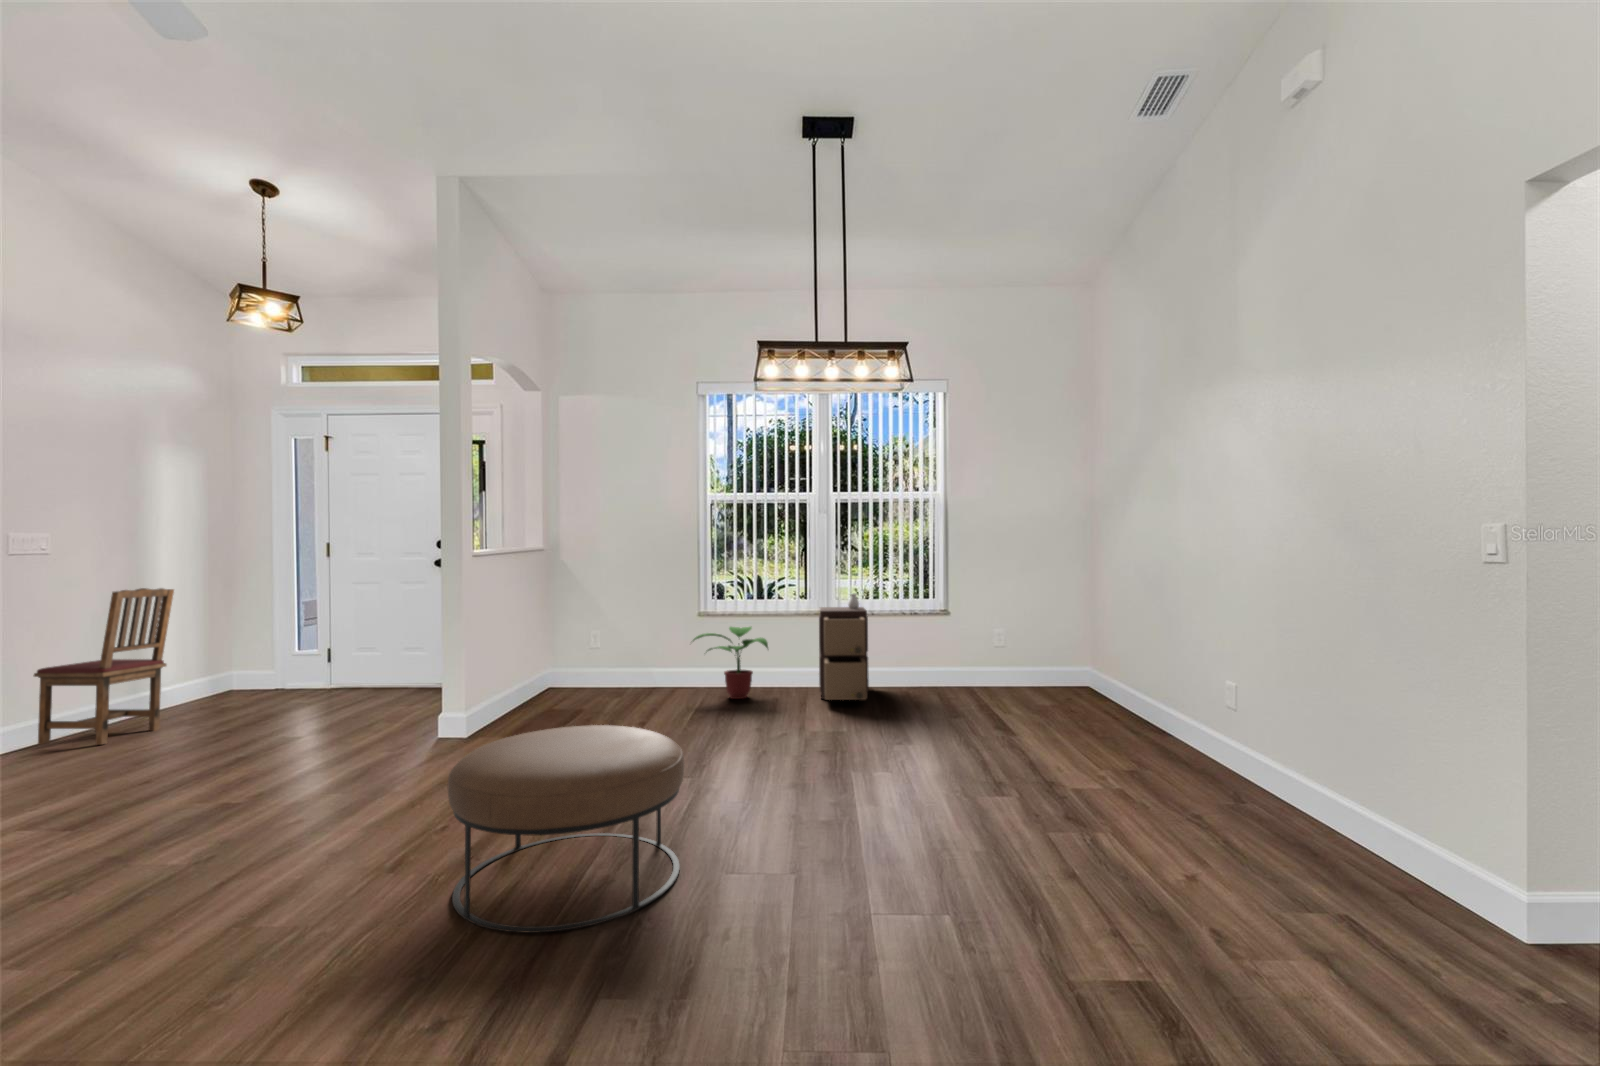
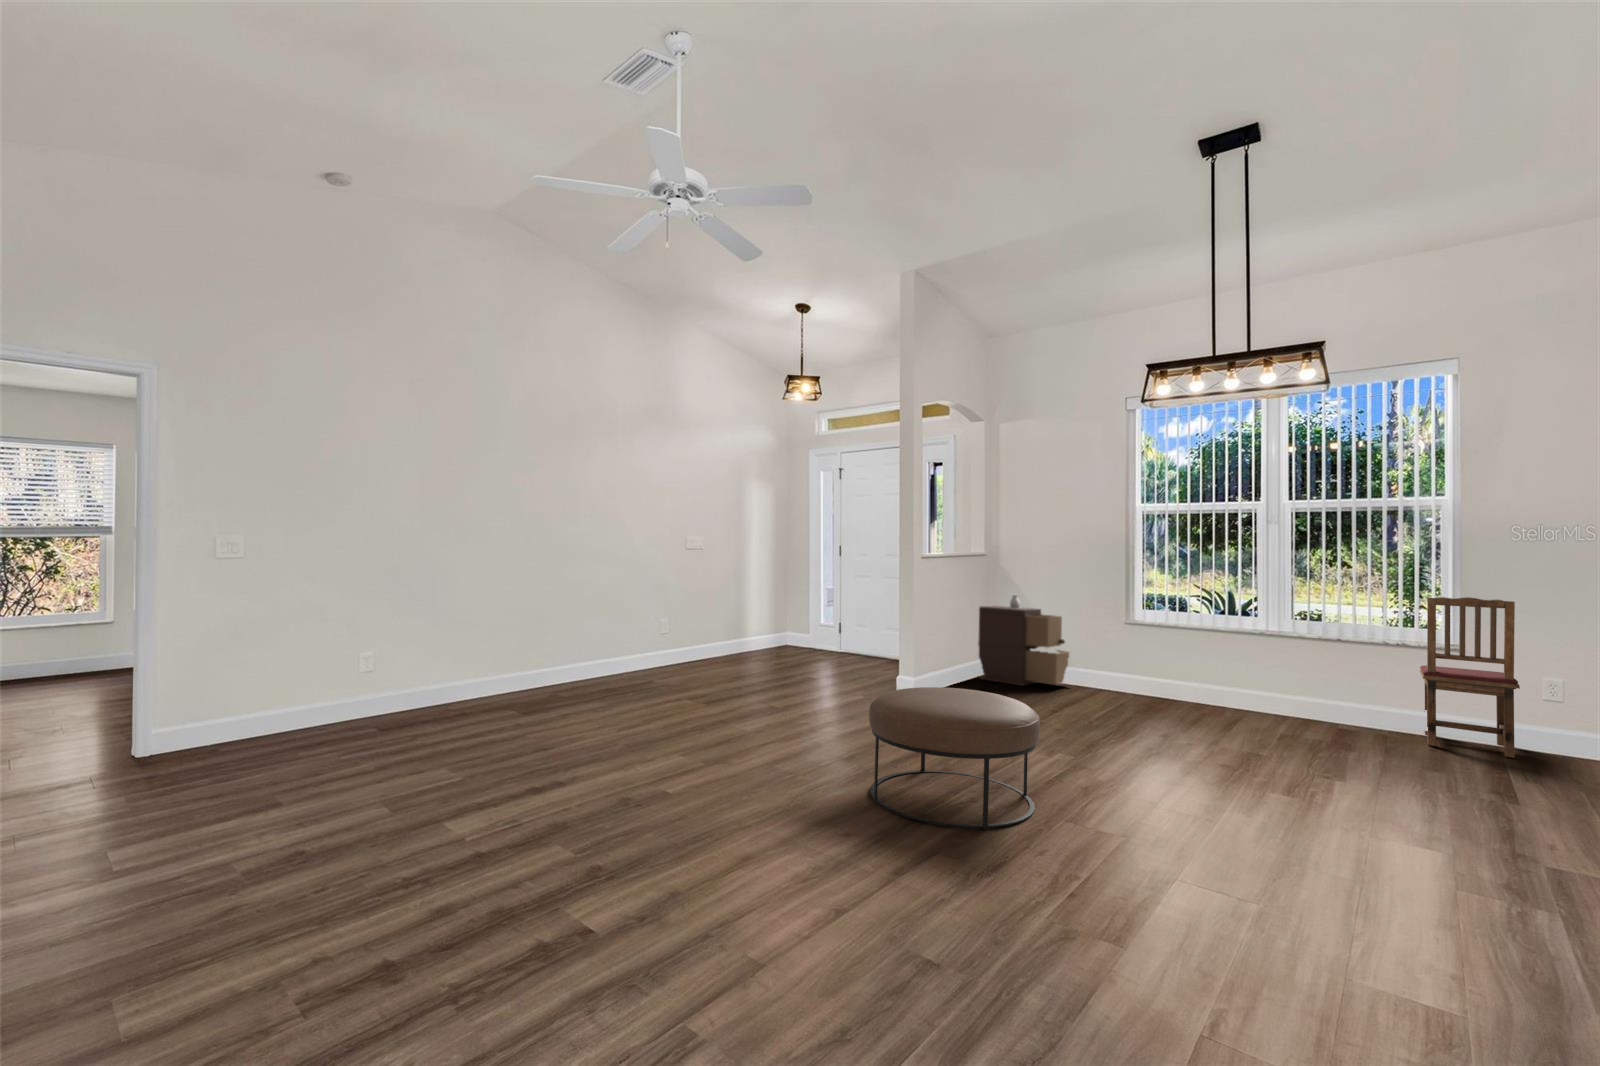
dining chair: present [34,588,174,745] -> present [1420,597,1520,758]
storage cabinet: present [819,593,869,700] -> present [978,595,1069,686]
potted plant: present [693,627,768,699] -> none [1113,635,1201,707]

